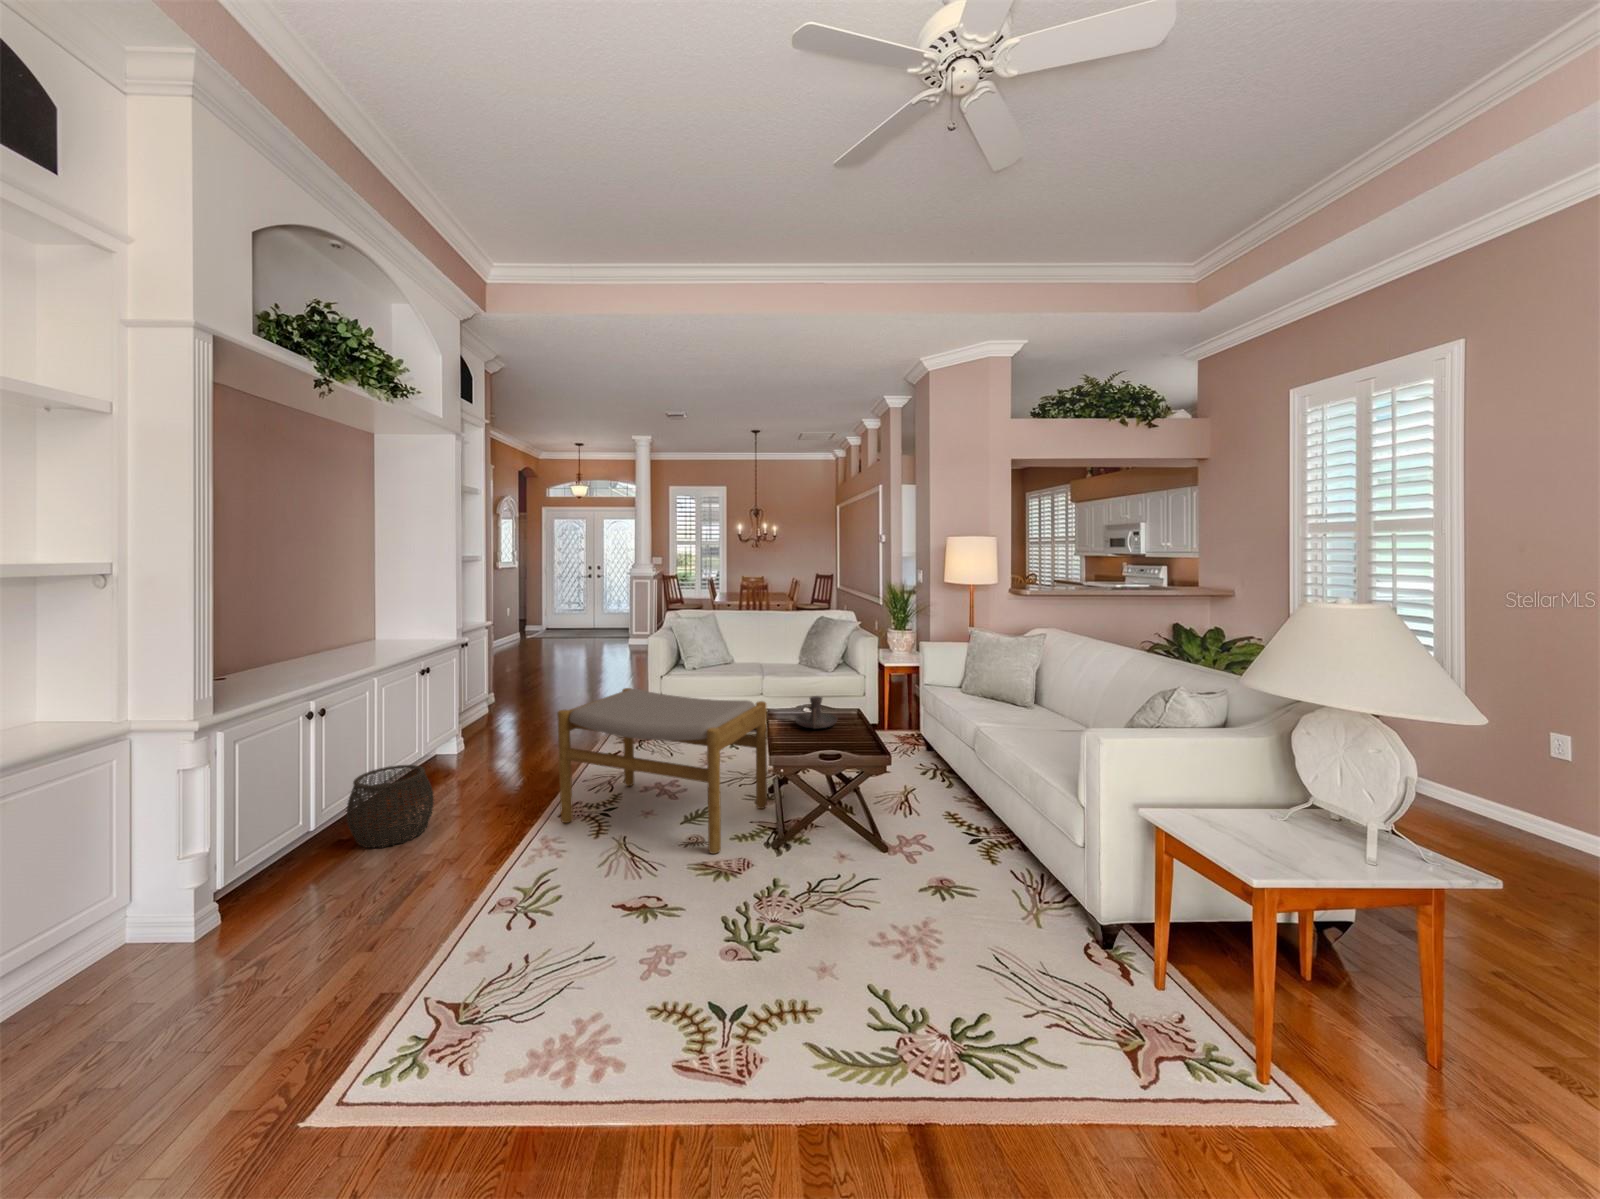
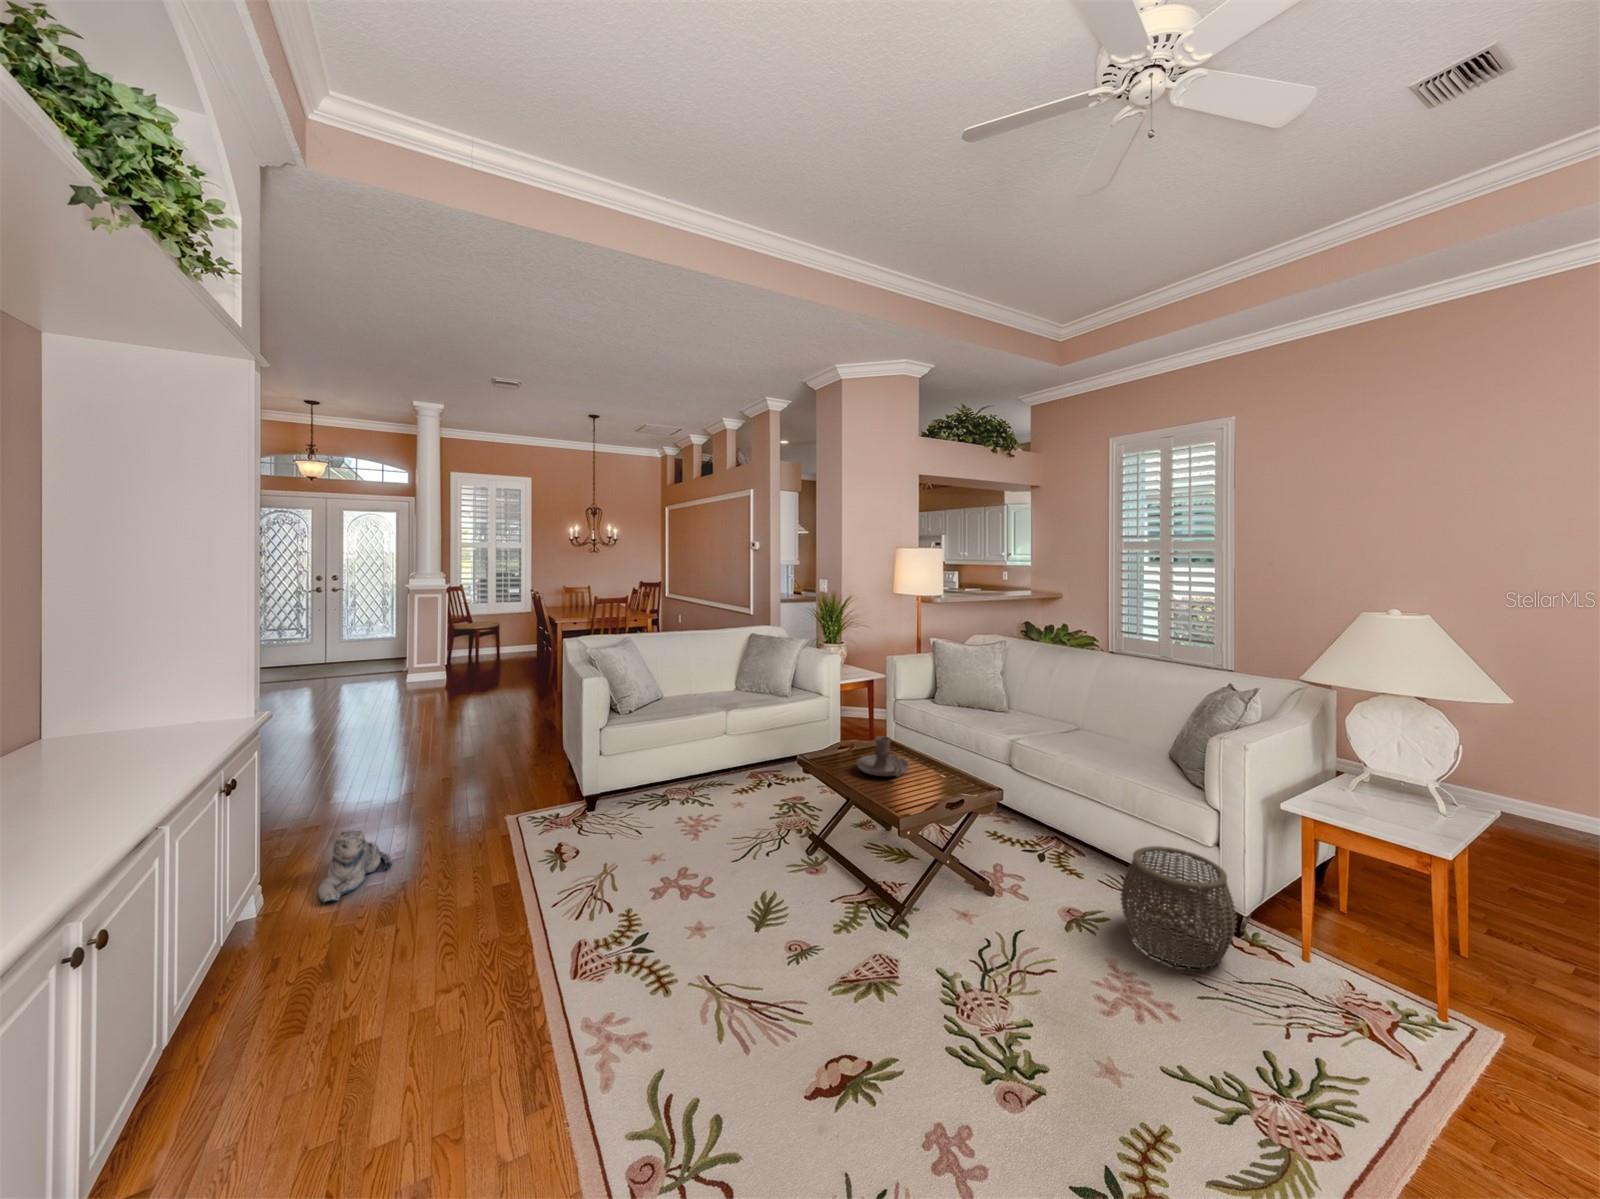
footstool: present [557,688,767,854] -> none [578,751,854,977]
plush toy: none [476,722,526,763] -> present [318,831,392,903]
woven basket: present [346,765,434,848] -> present [1121,846,1237,969]

